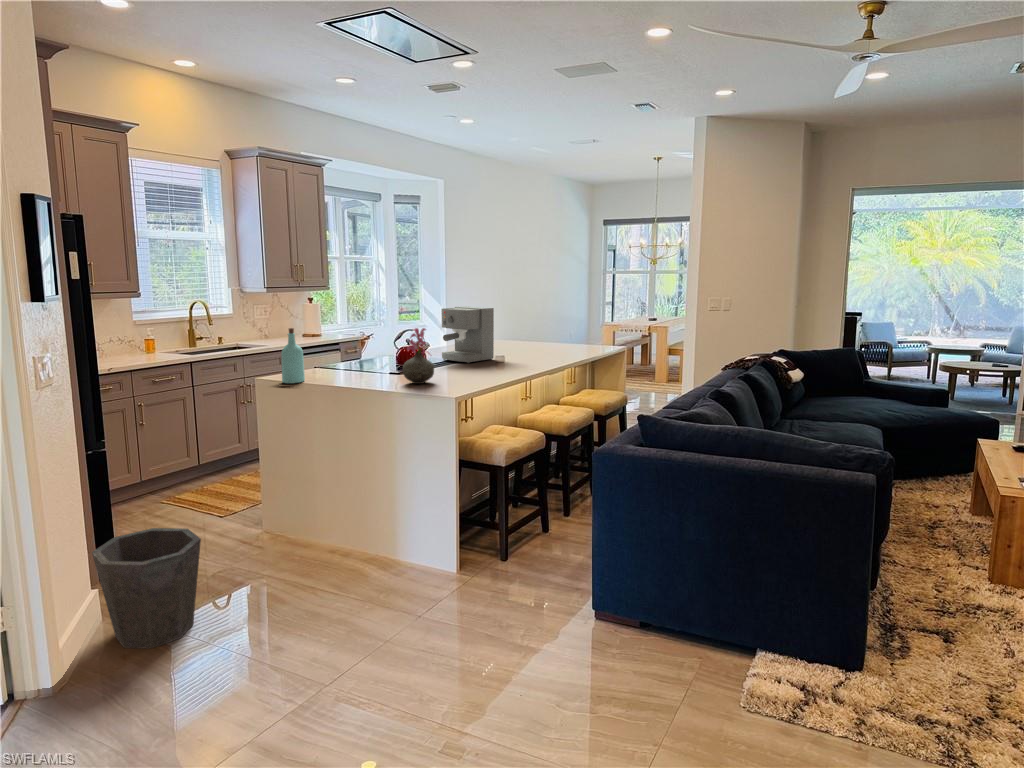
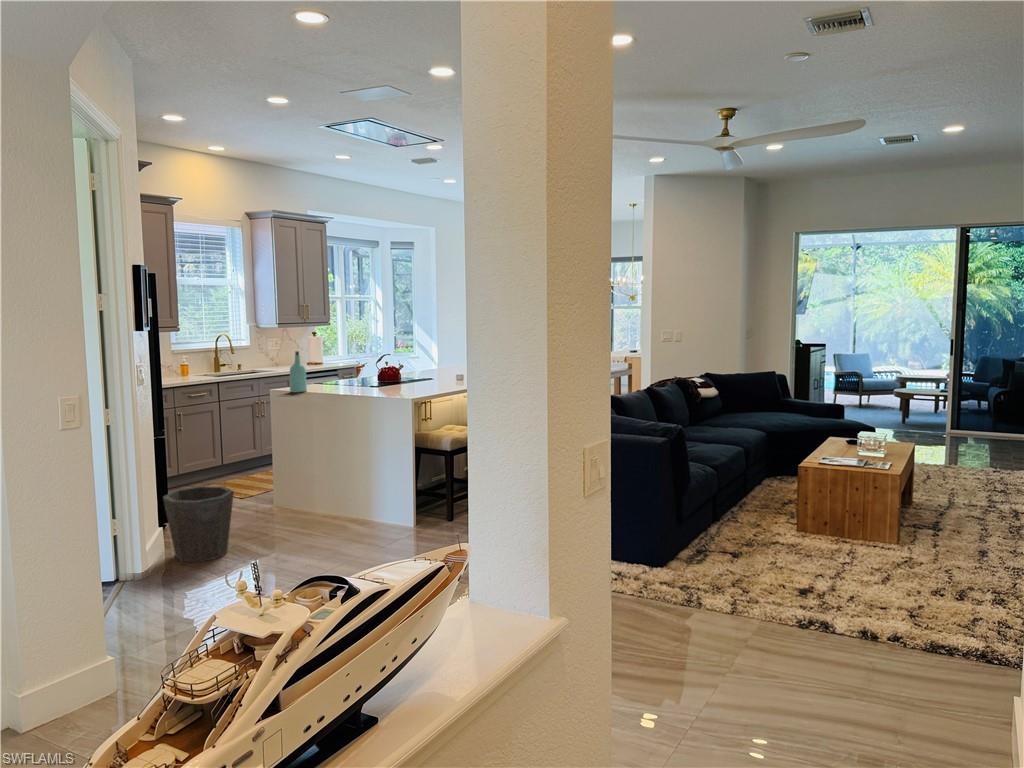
coffee maker: present [441,306,494,363] -> none [414,336,456,380]
vase: present [403,328,434,384] -> none [379,350,403,392]

